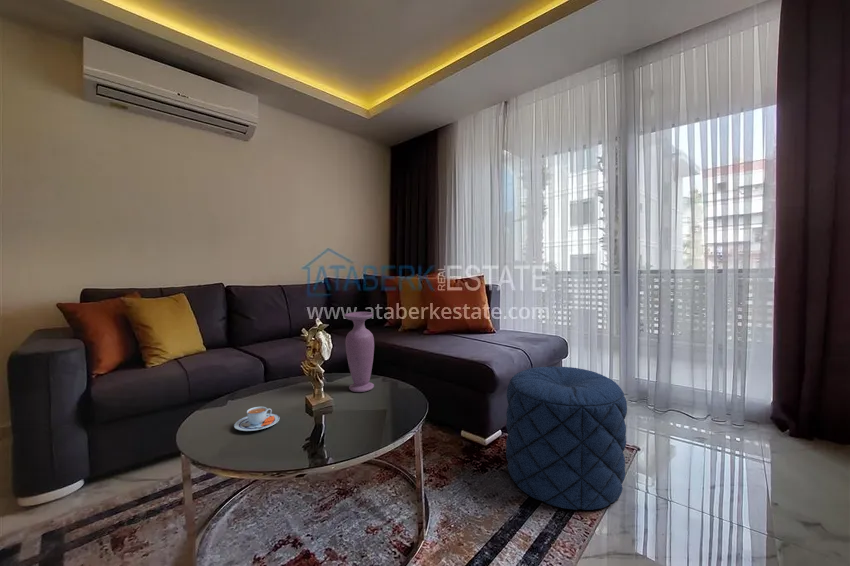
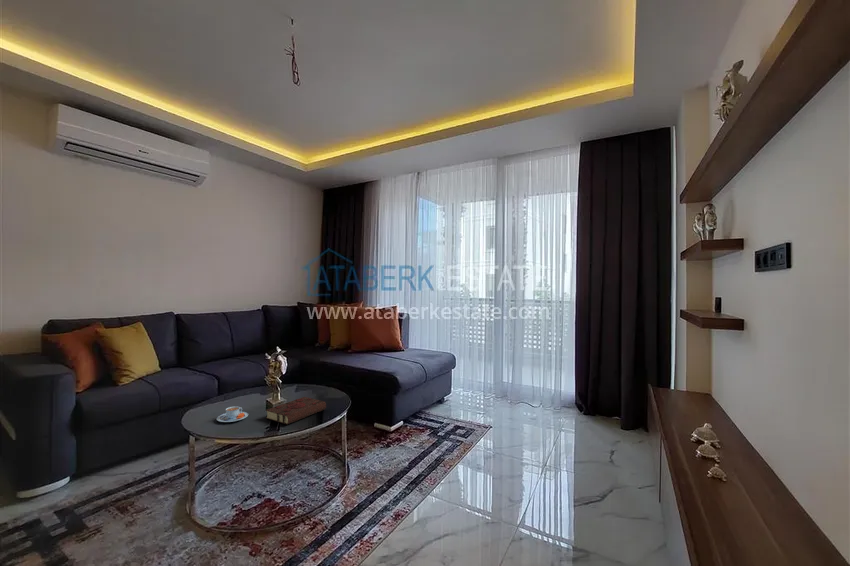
vase: present [344,312,374,392] -> none [291,339,312,396]
pouf: present [506,366,627,510] -> none [403,374,477,463]
book: none [302,395,391,442] -> present [266,397,326,424]

